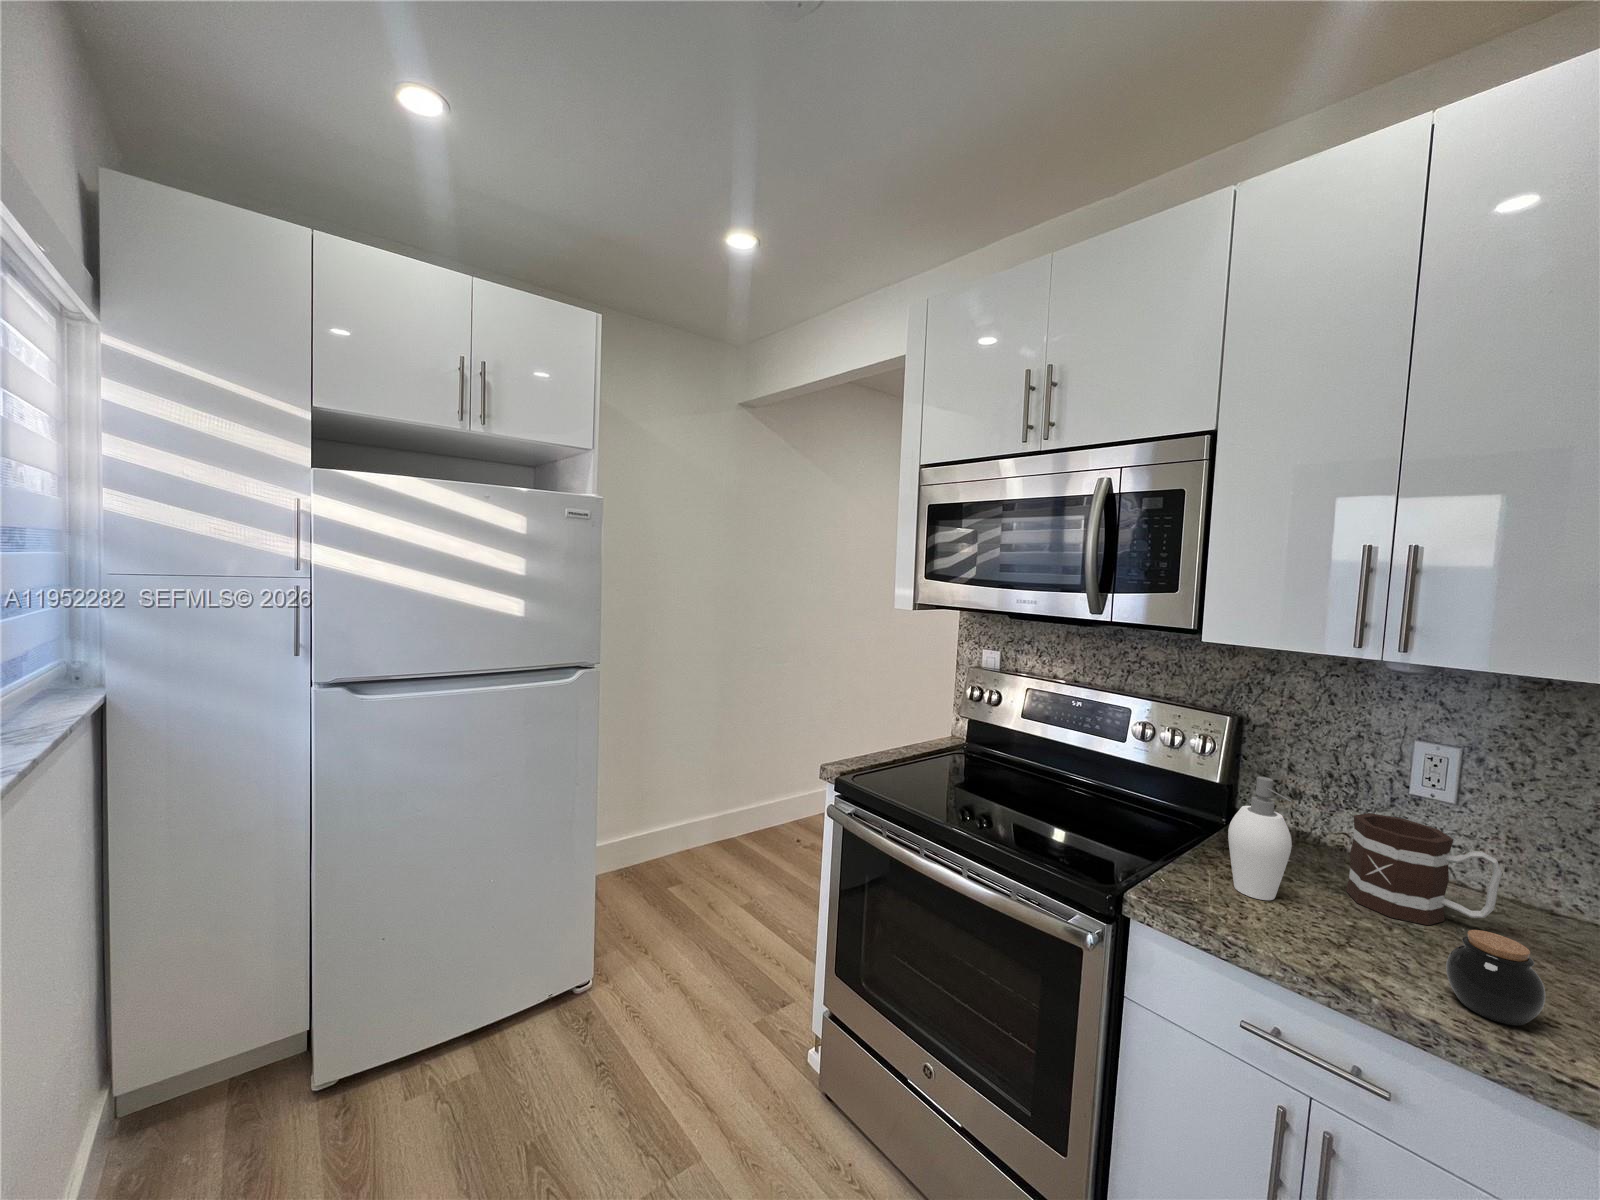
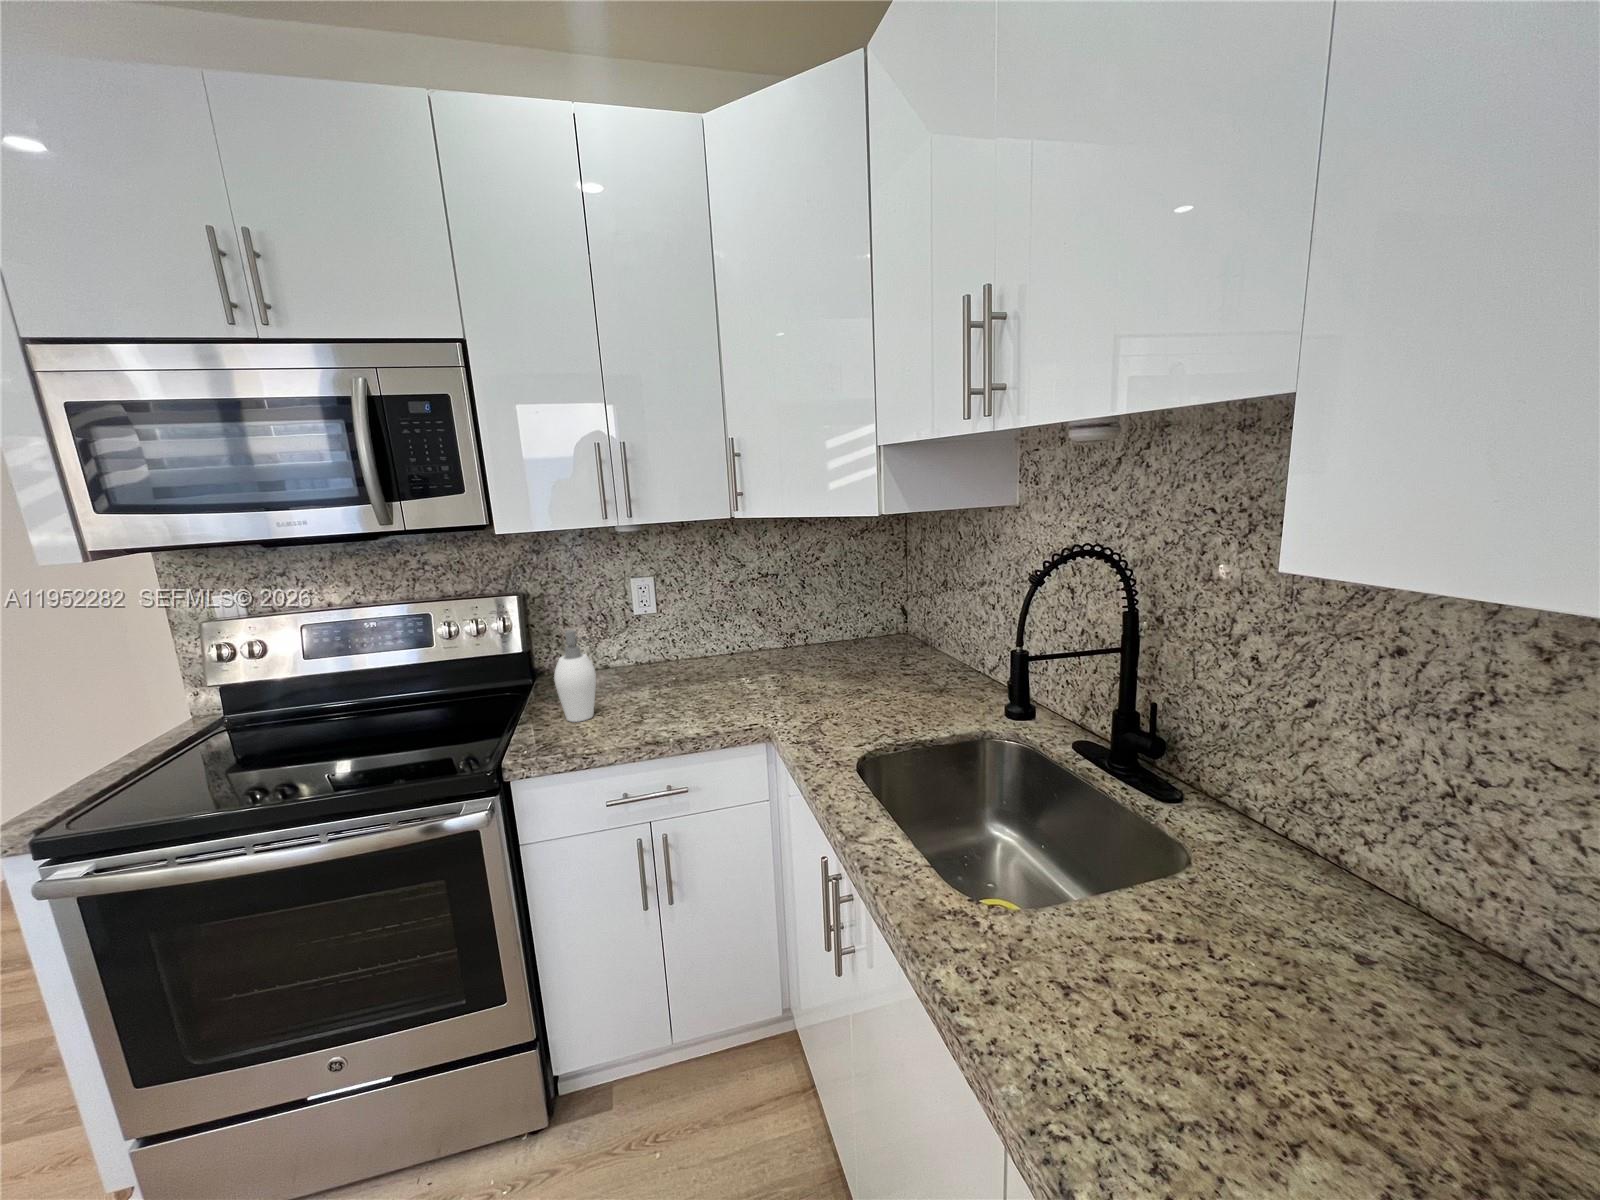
mug: present [1346,813,1502,925] -> none [618,630,690,695]
jar: present [1446,930,1545,1025] -> none [691,672,730,719]

